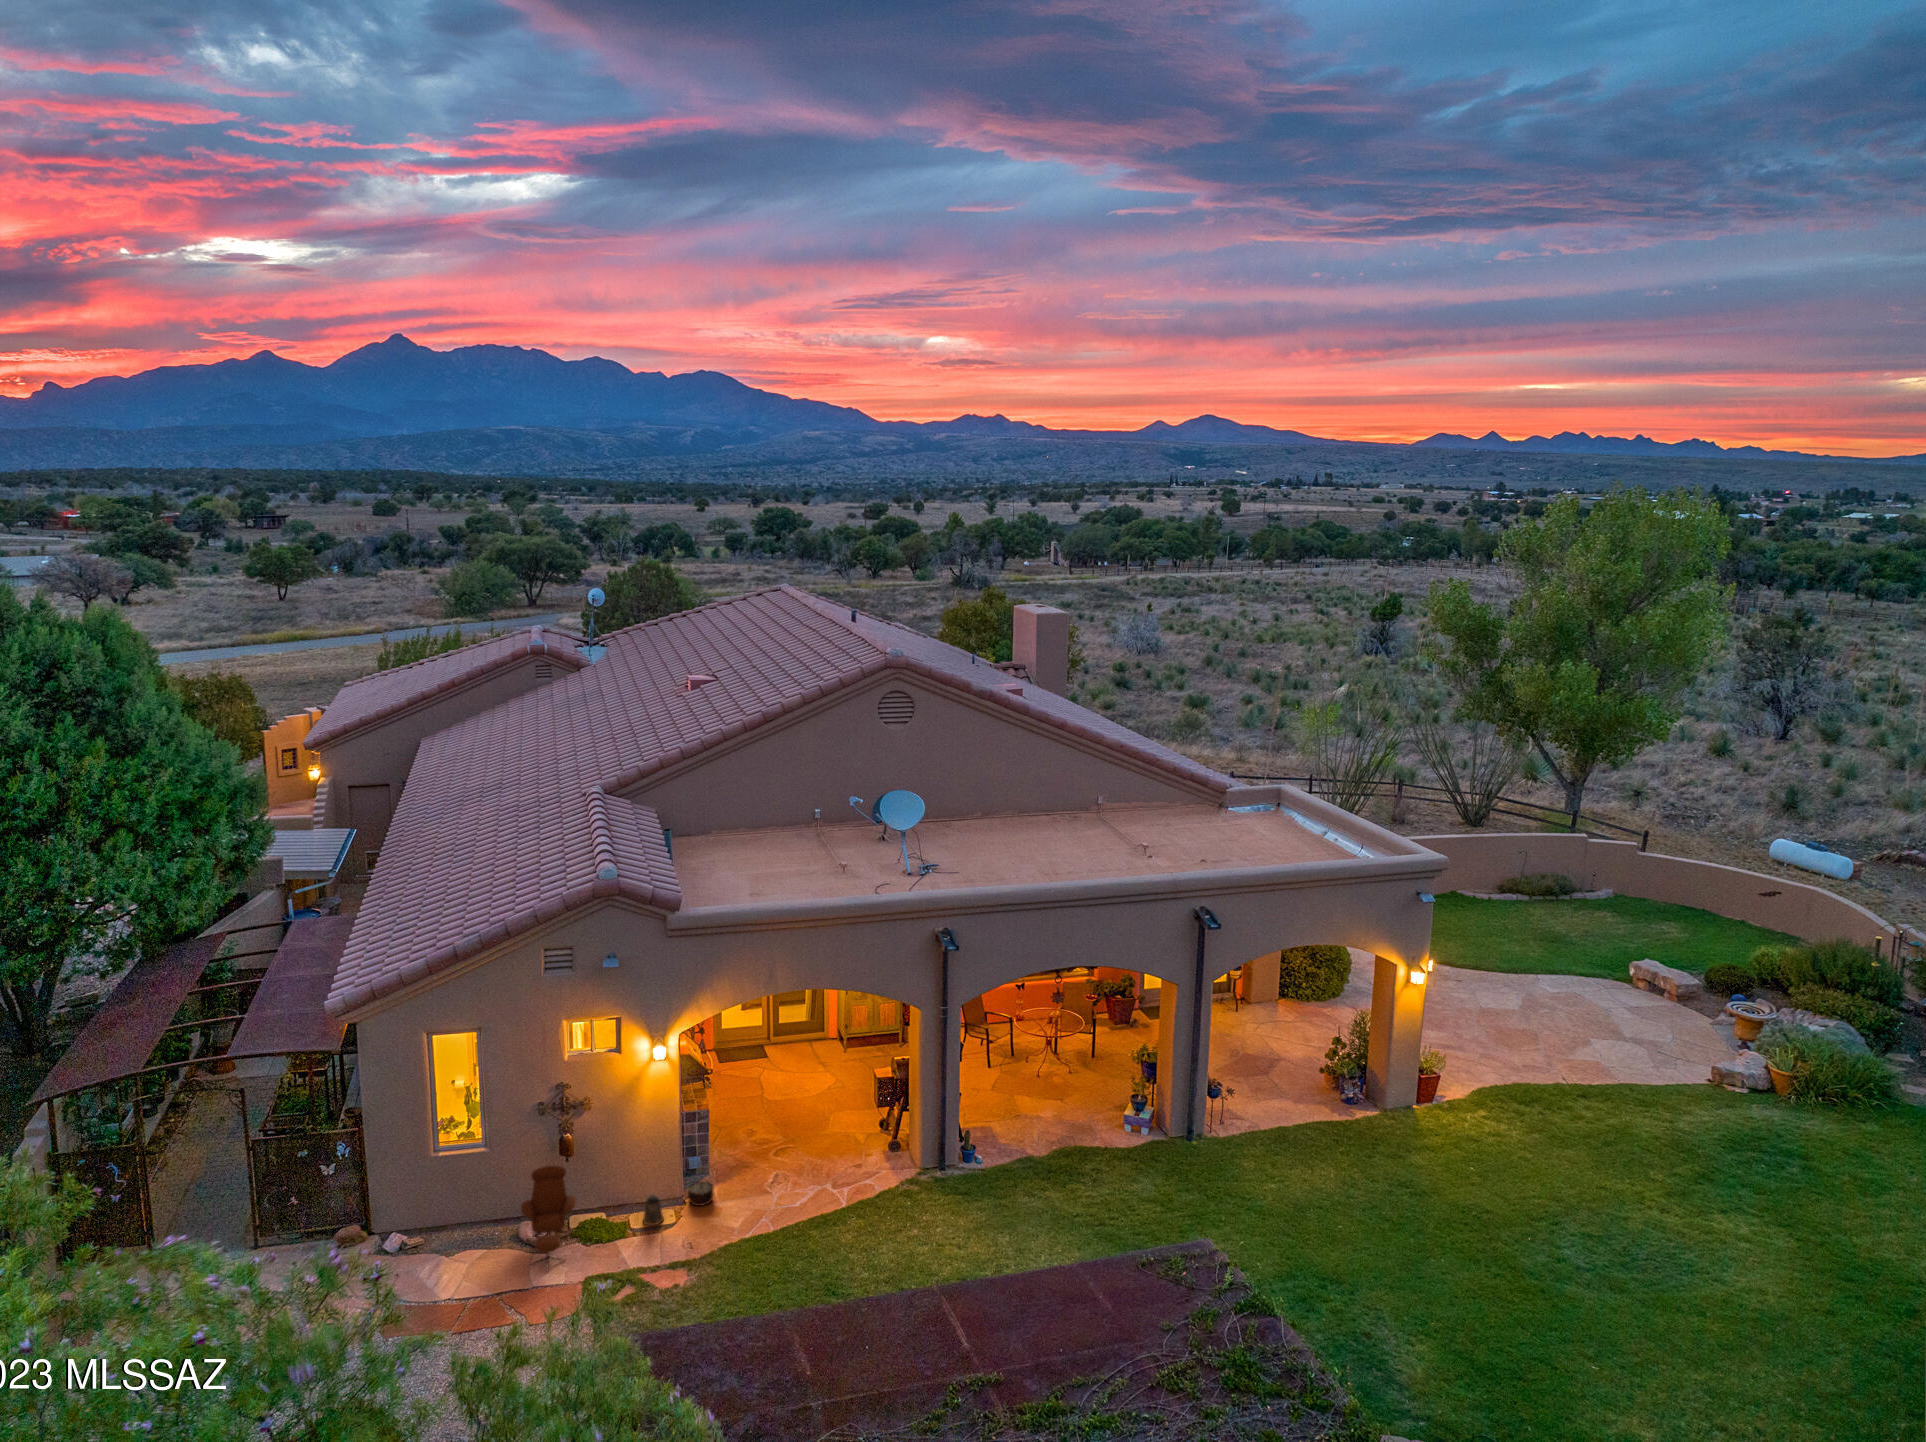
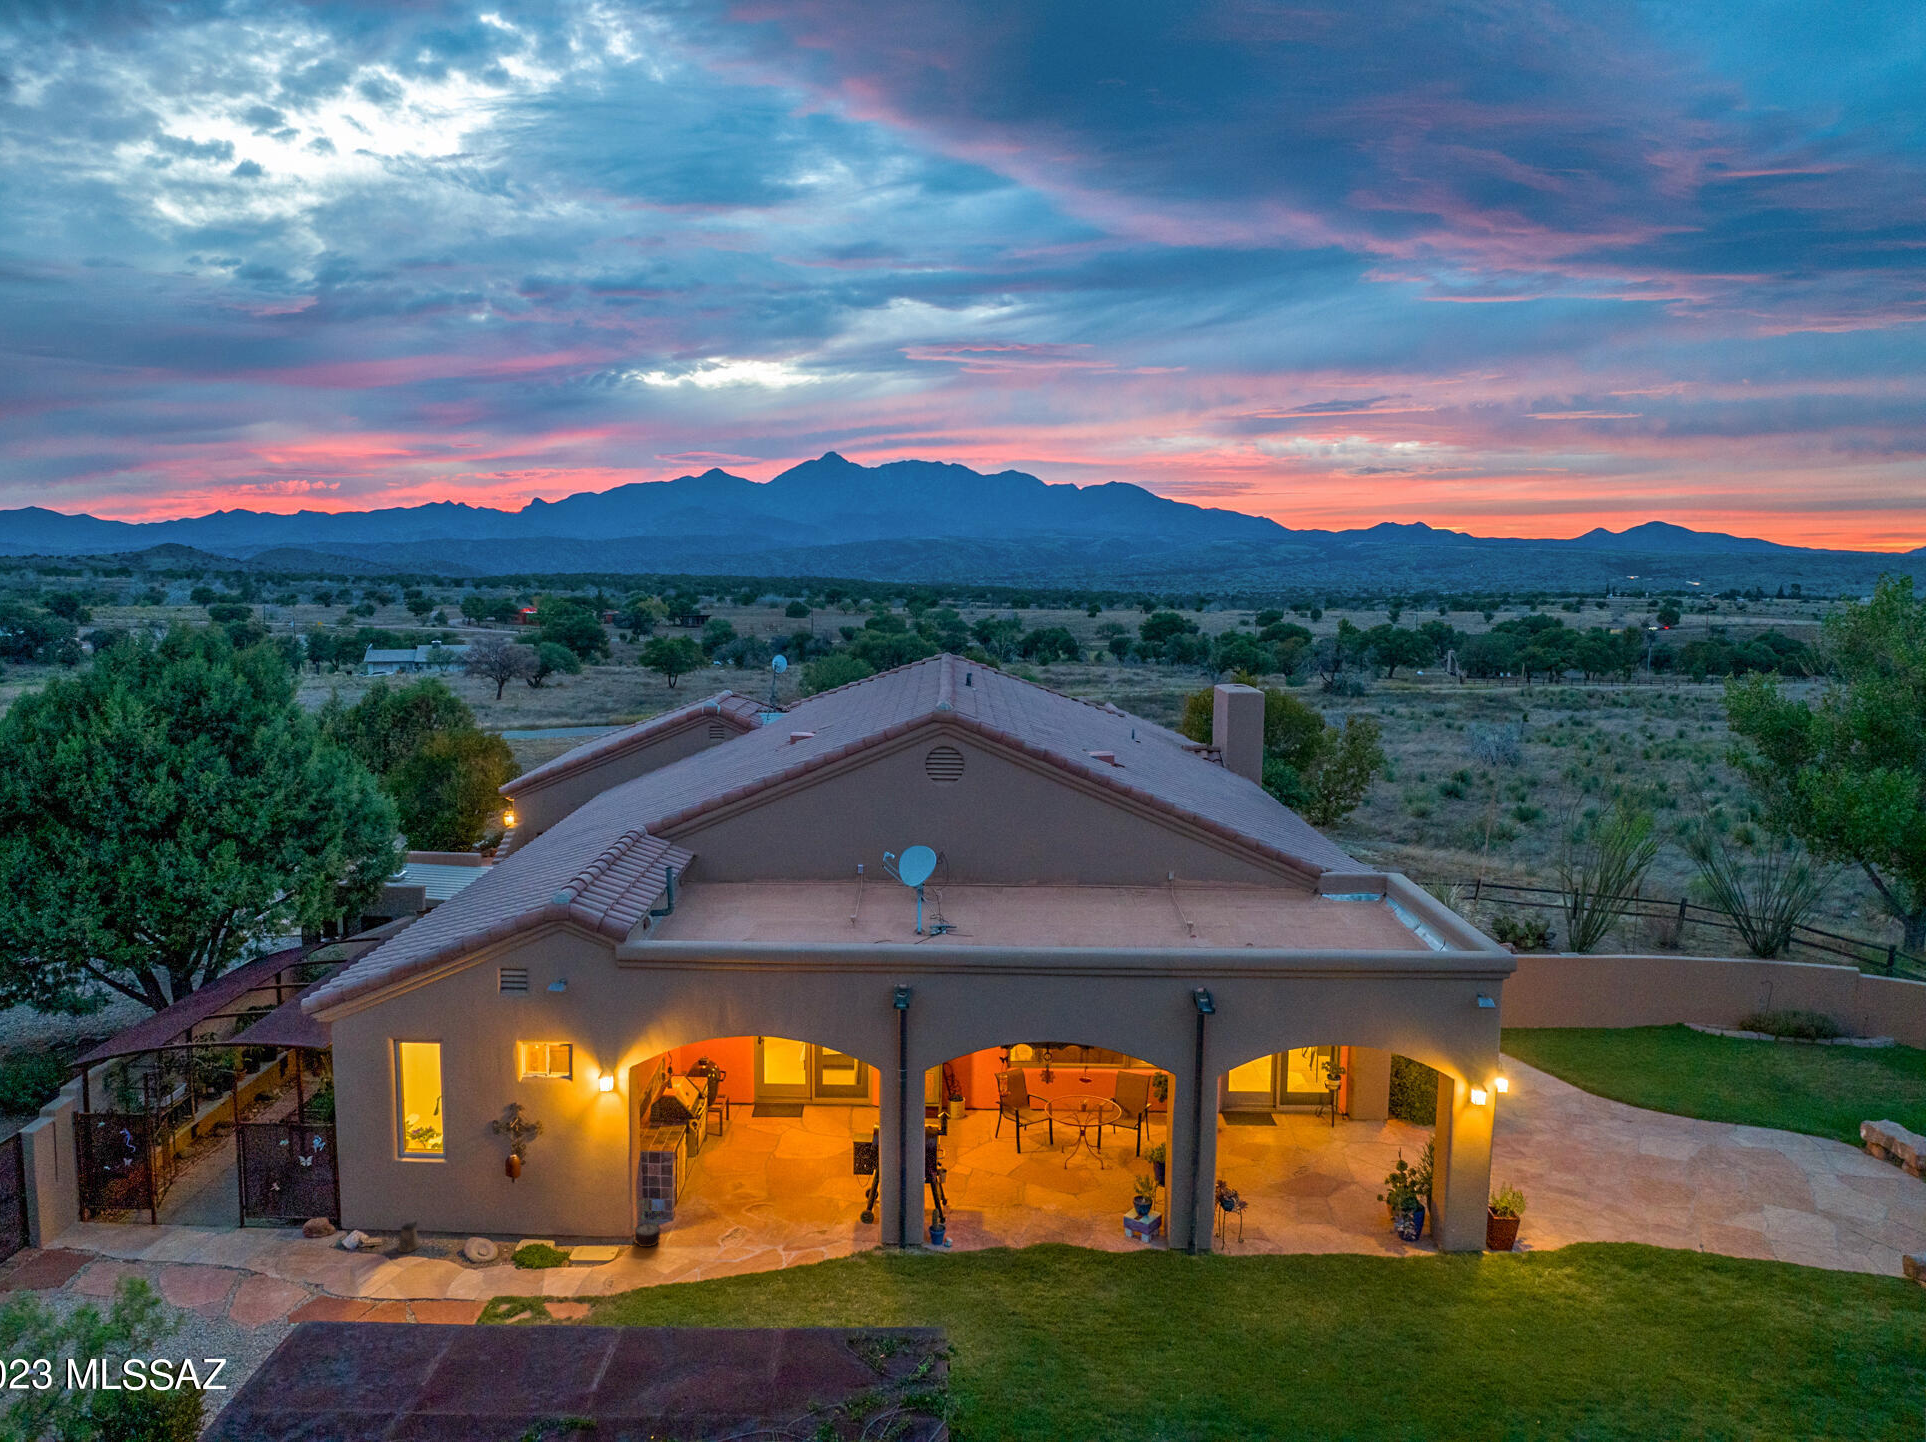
lounge chair: present [521,1165,576,1266] -> none [458,1185,518,1287]
watering can: present [643,1193,664,1225] -> present [397,1221,420,1253]

